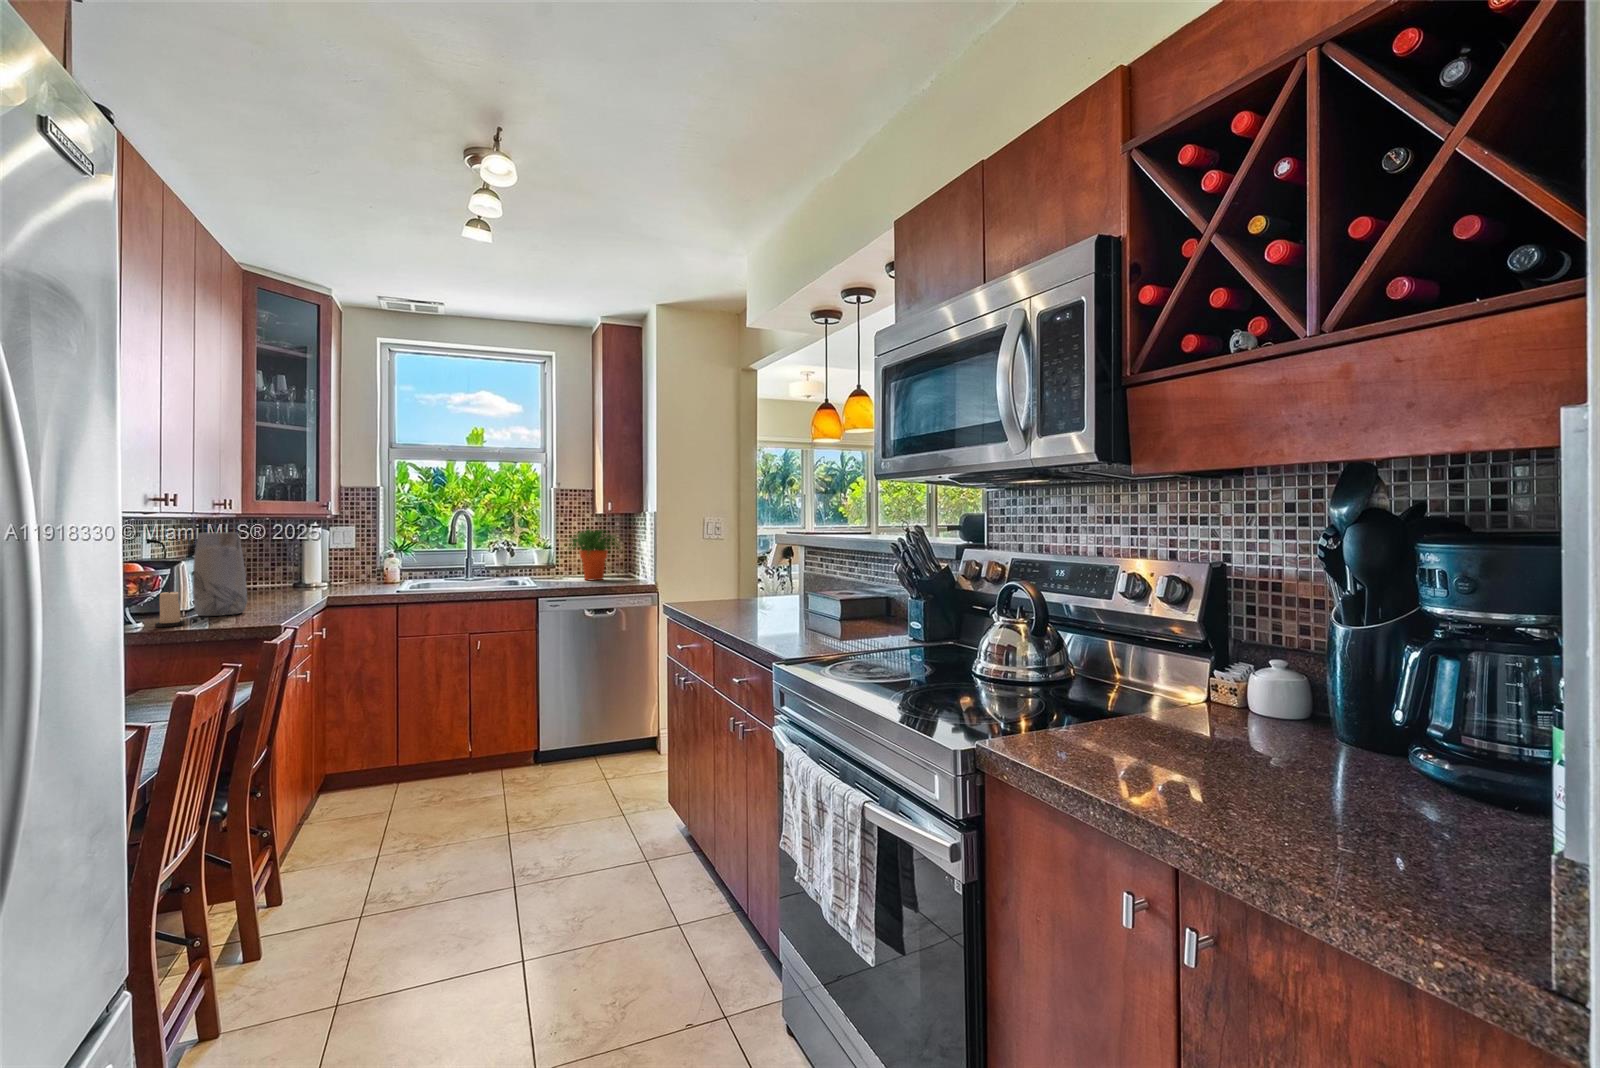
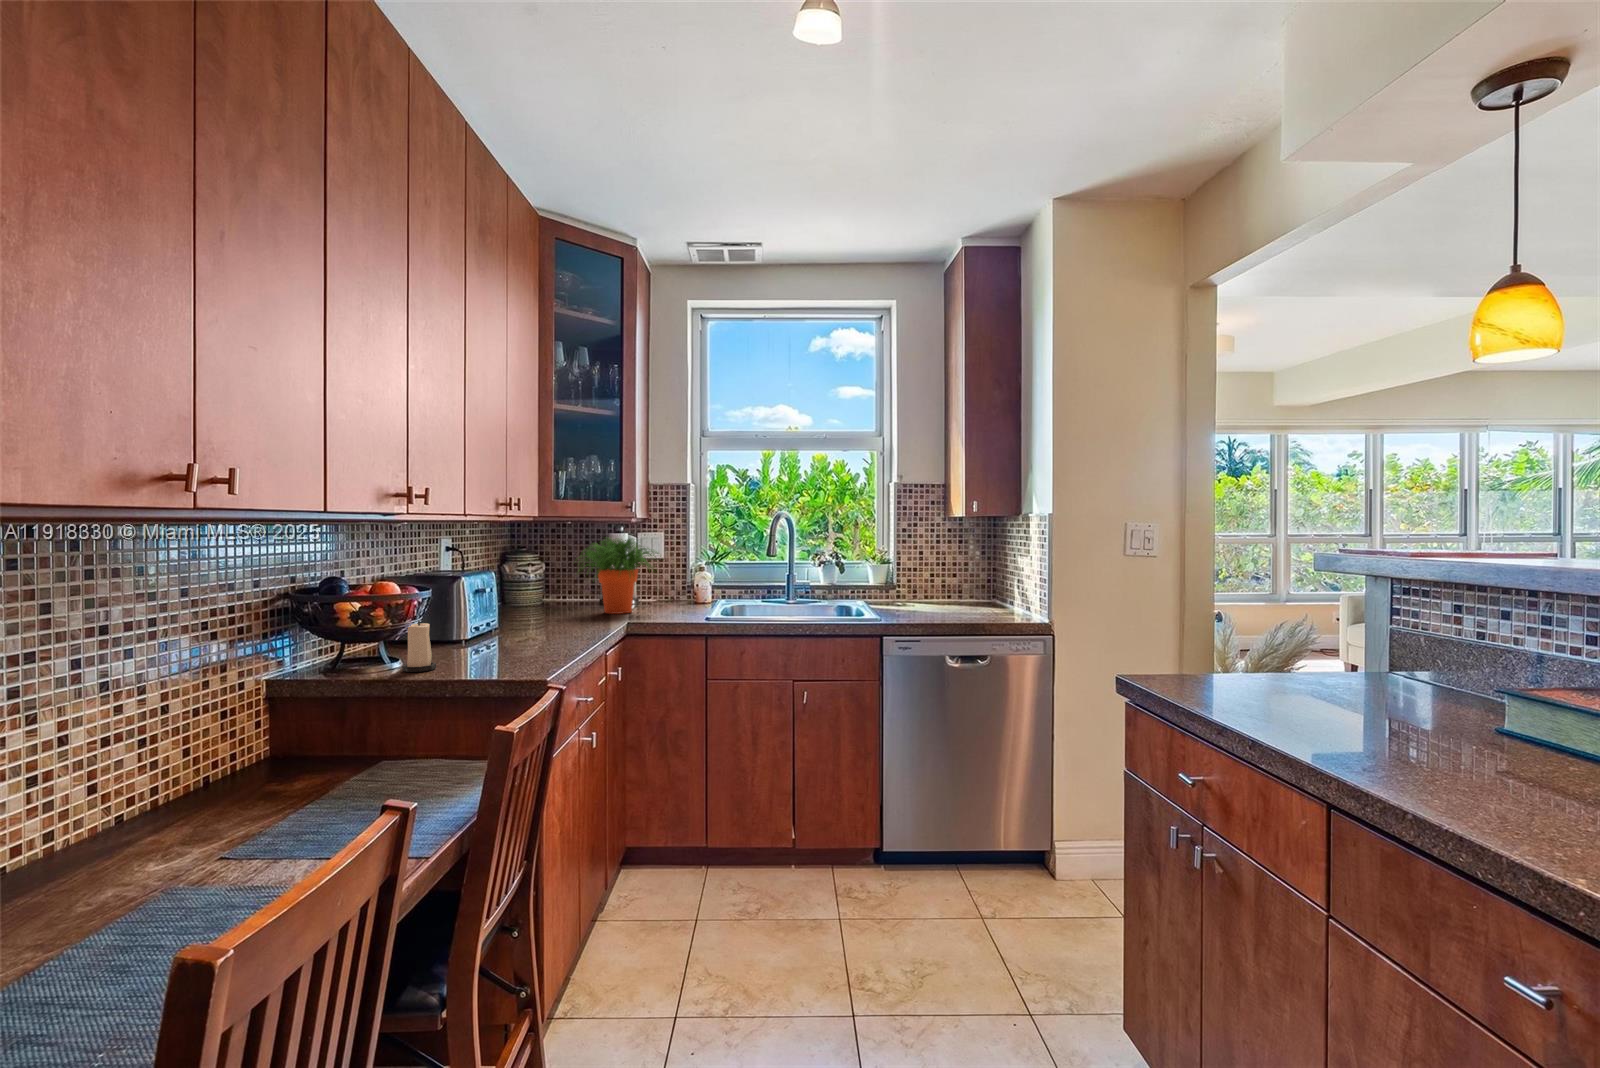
potted plant: present [569,529,619,580] -> present [578,538,654,614]
vase: present [193,532,247,616] -> none [461,542,521,653]

